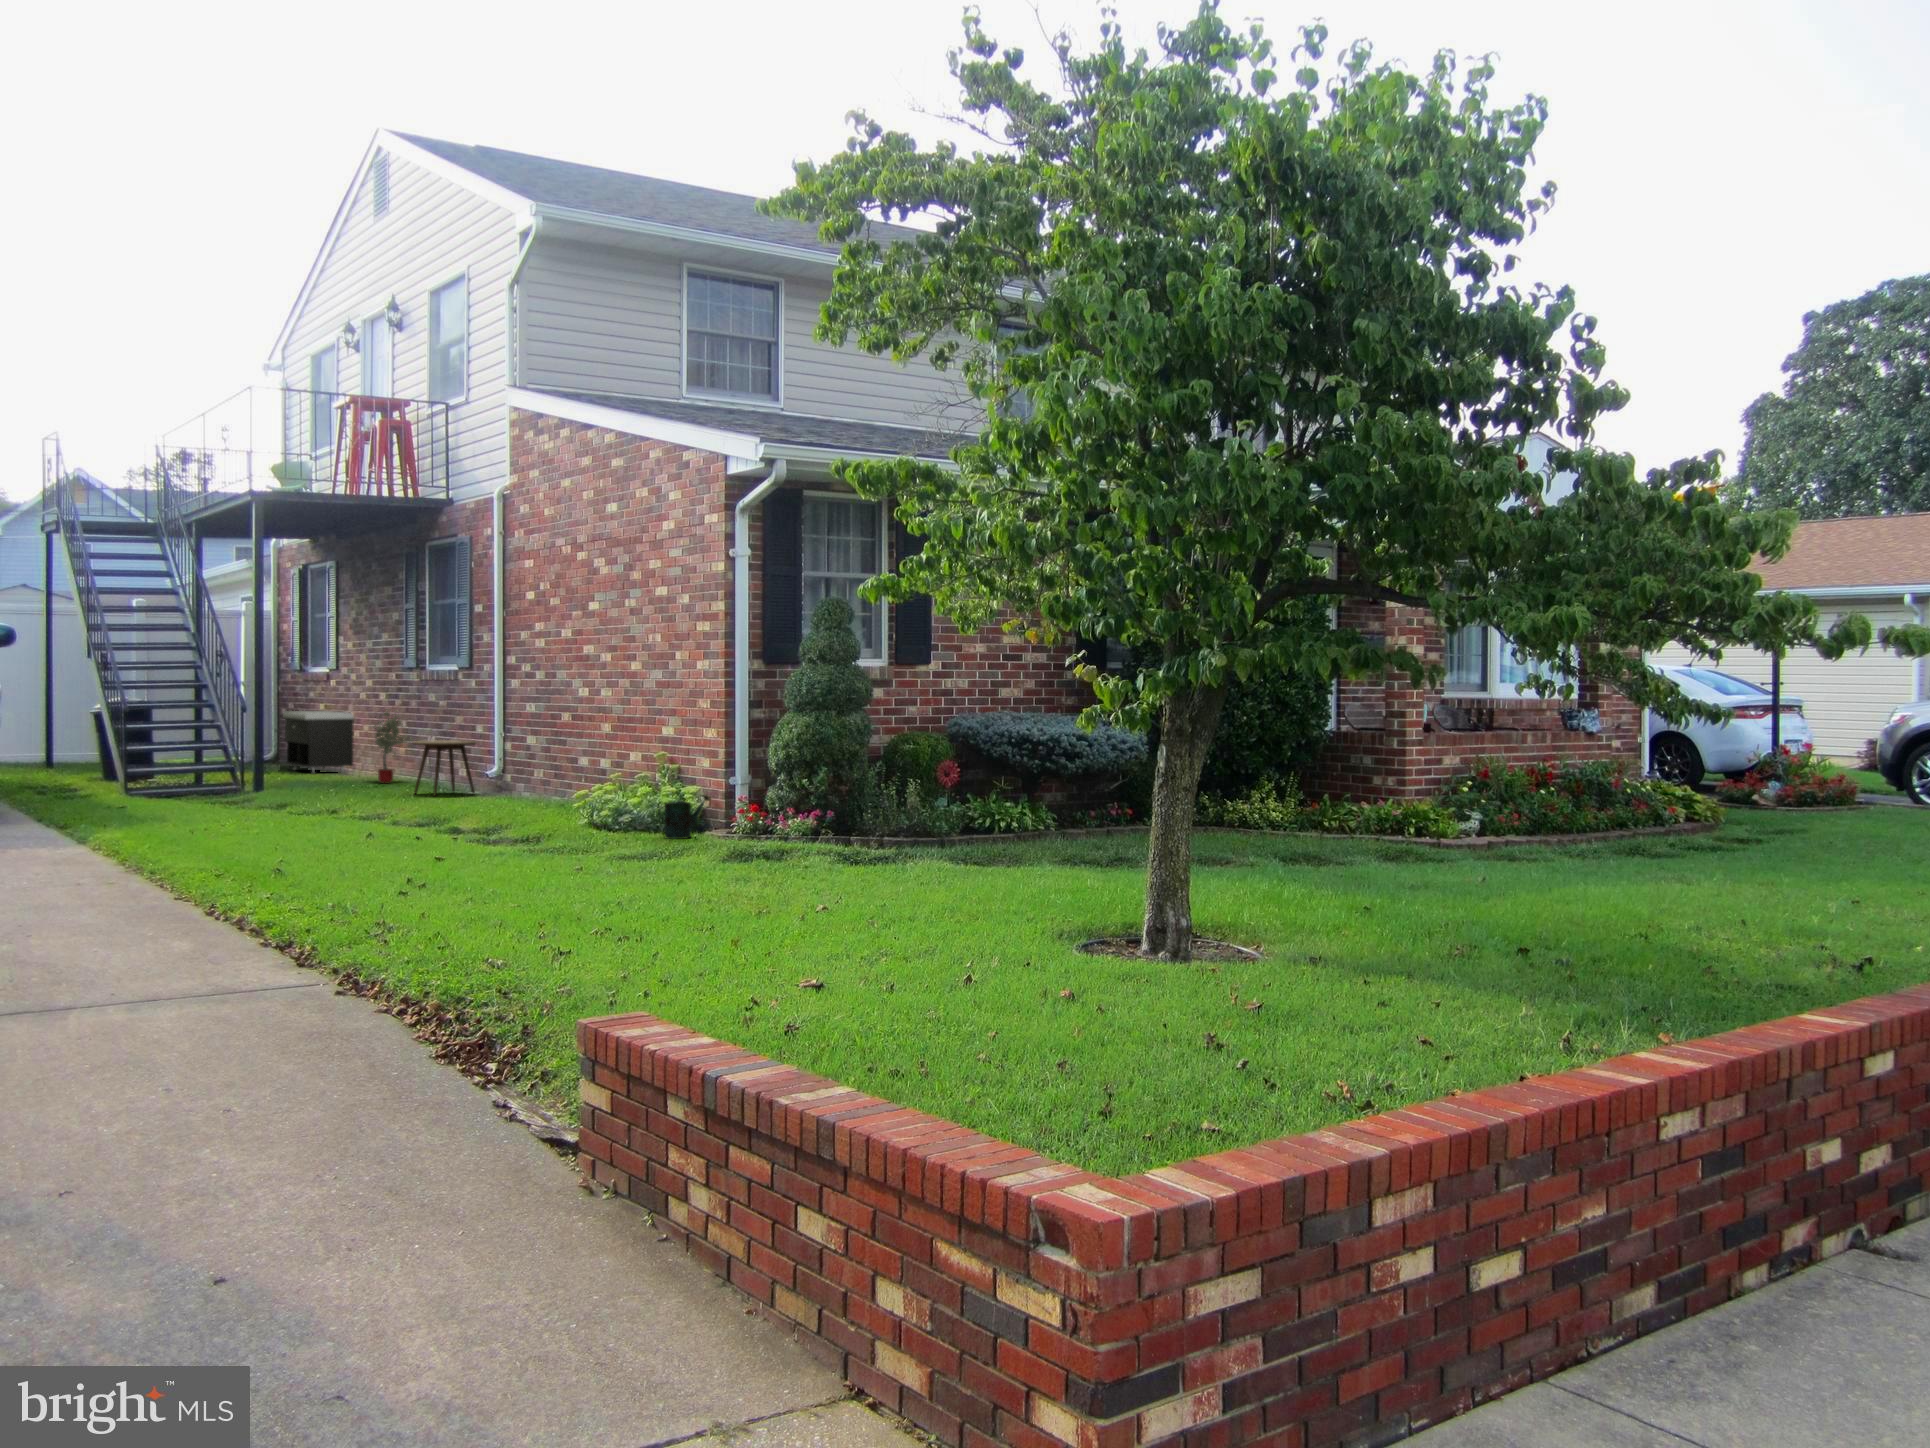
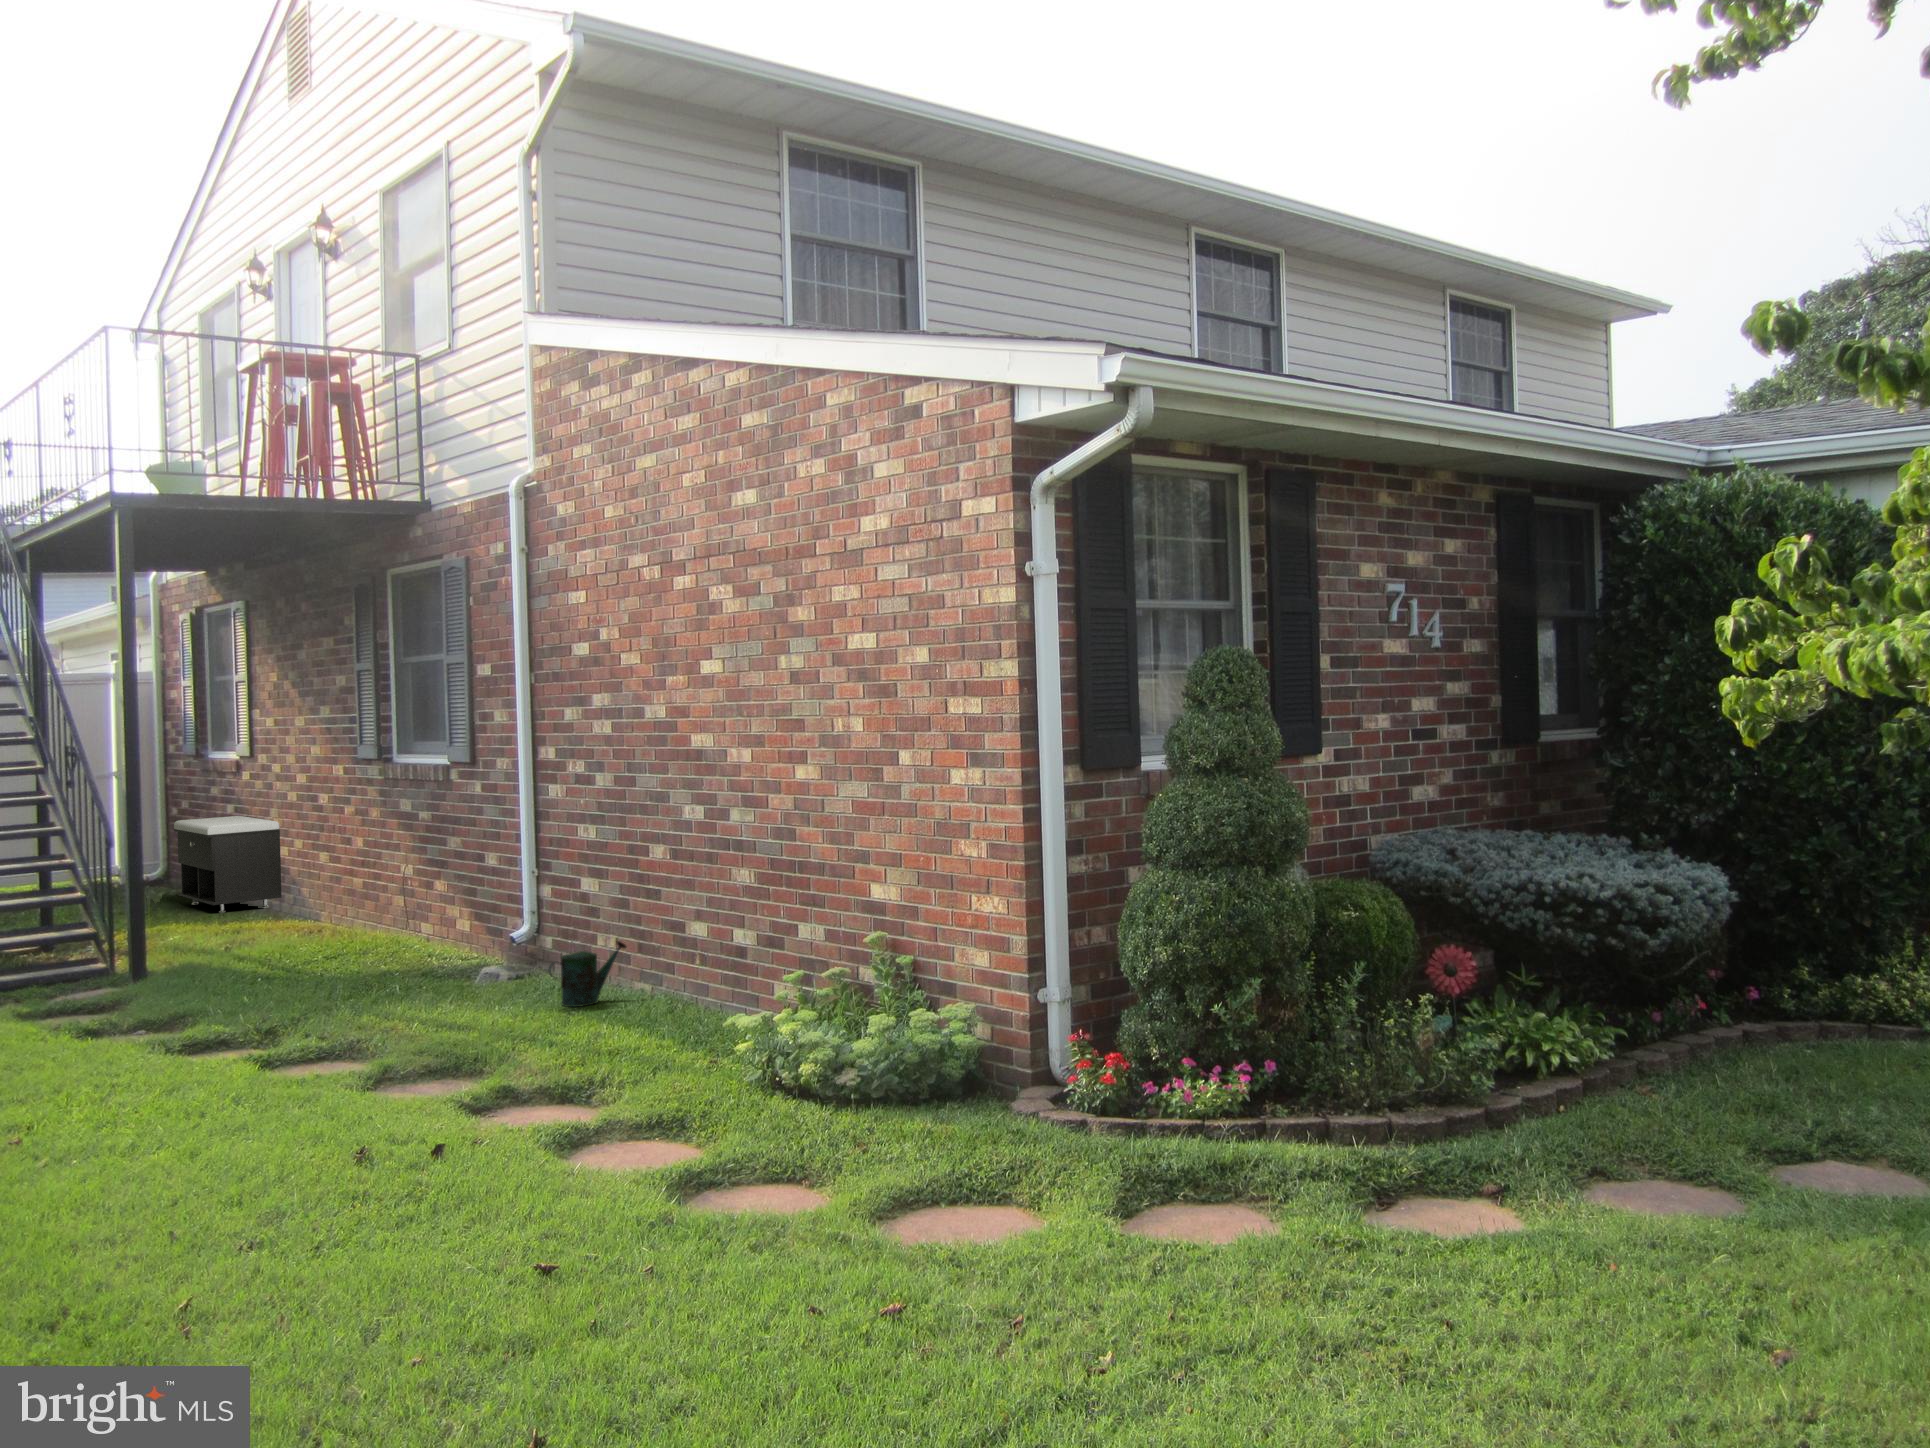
potted tree: present [375,709,413,784] -> none [312,823,380,937]
side table: present [413,740,476,796] -> none [386,878,489,976]
watering can: present [658,795,710,839] -> present [549,941,626,1007]

